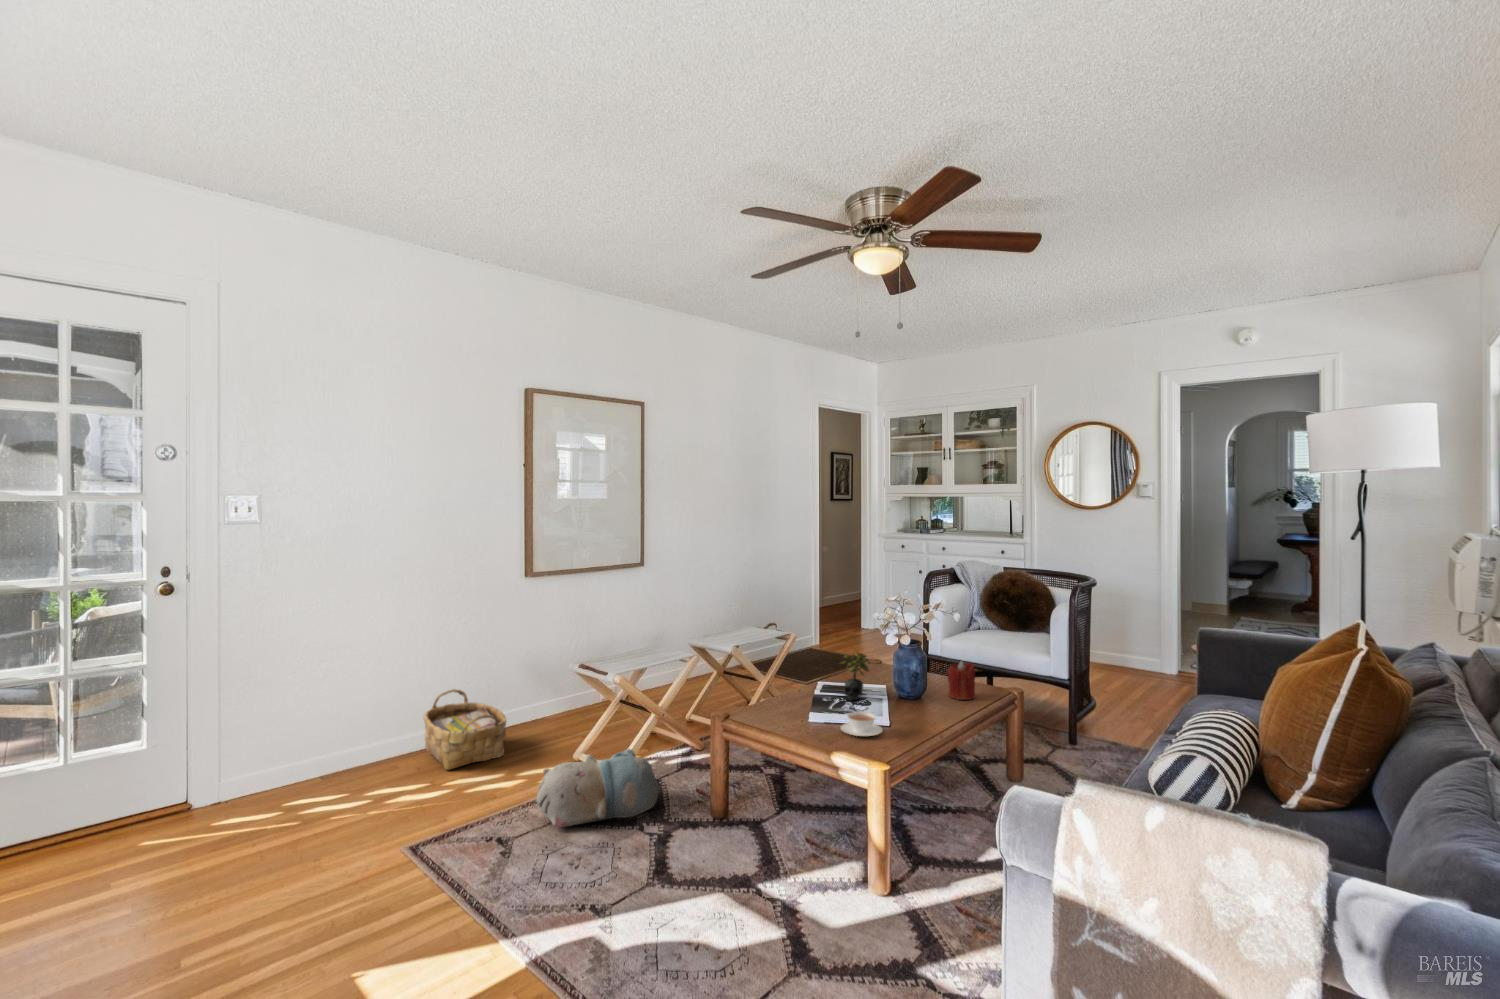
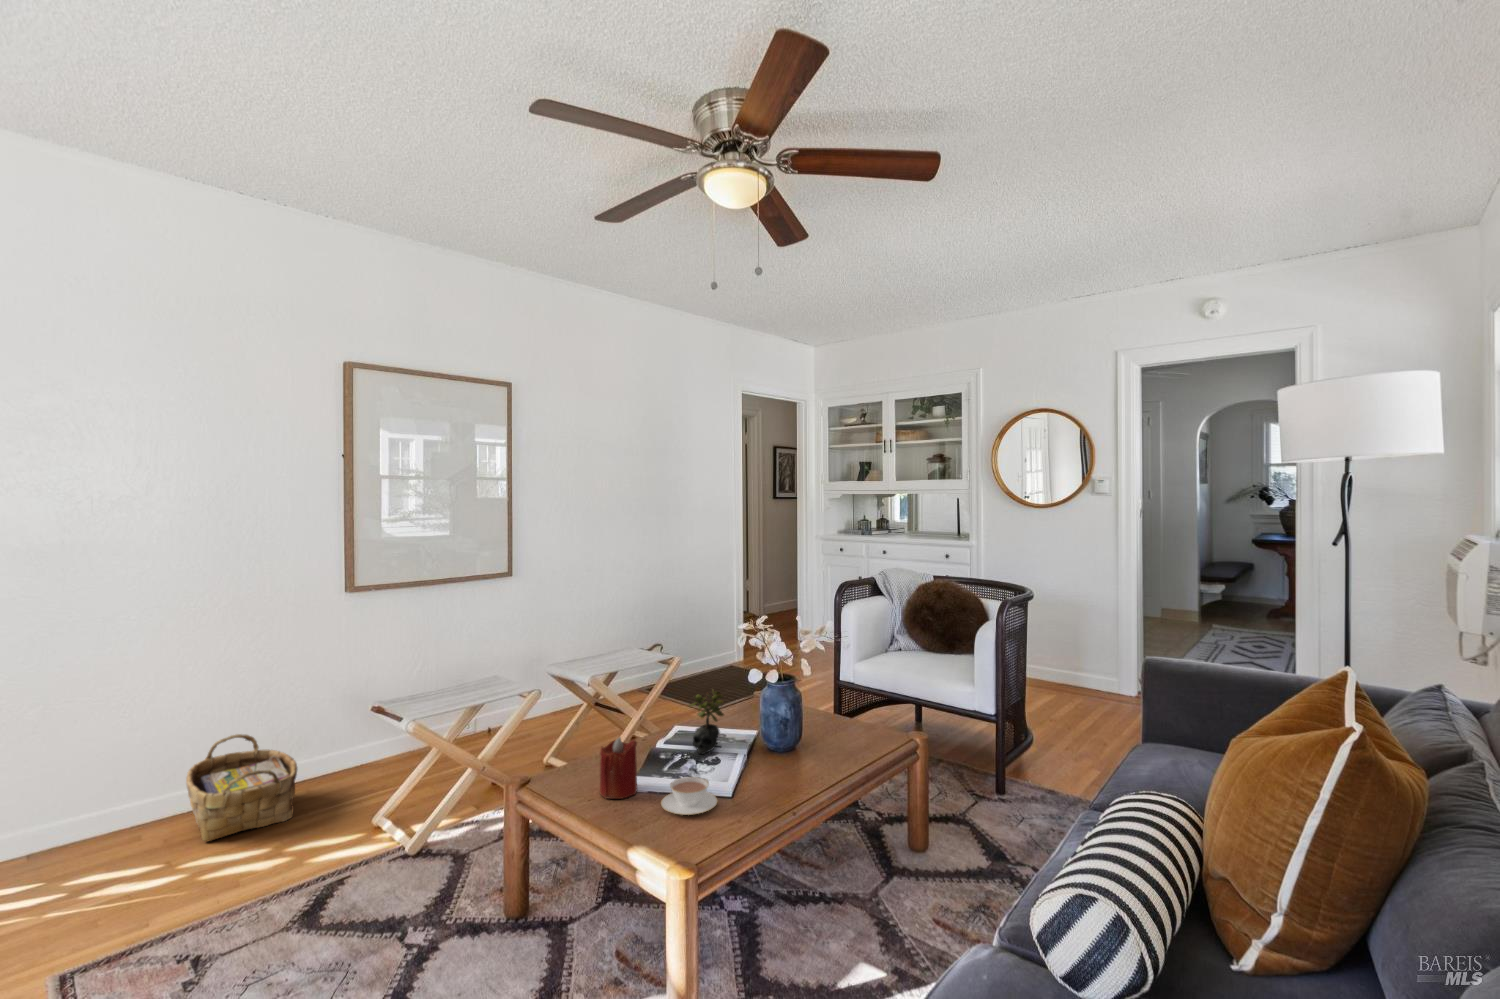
candle: present [948,661,975,700] -> present [600,738,637,799]
plush toy: present [536,749,658,828] -> none [268,818,444,938]

